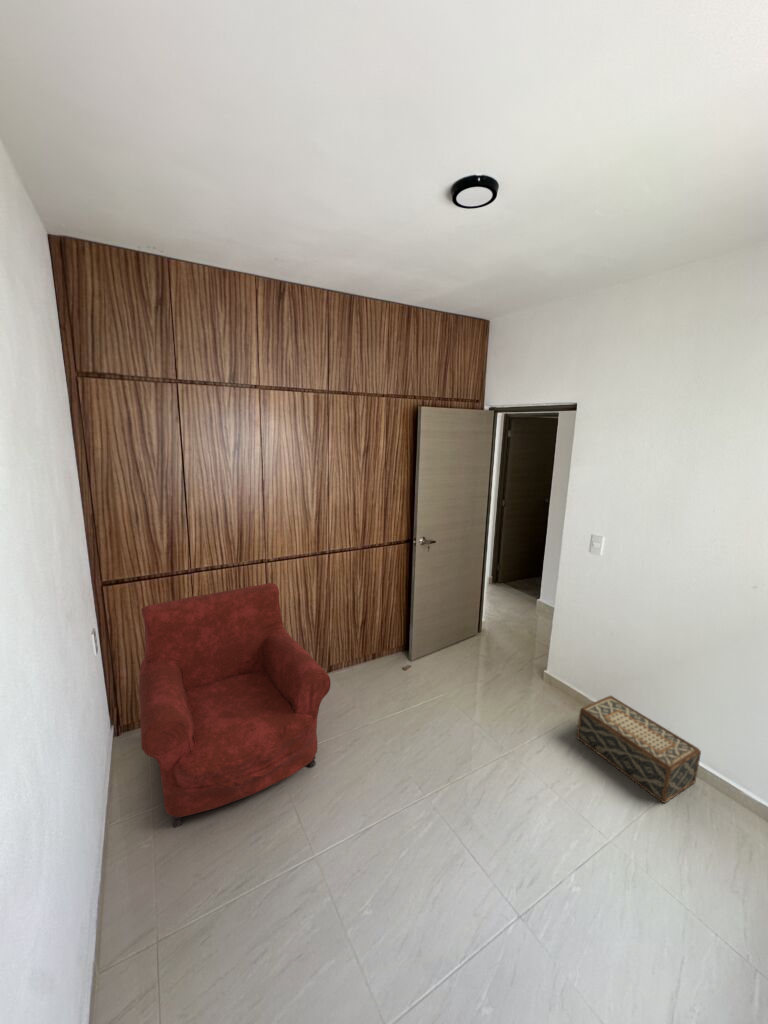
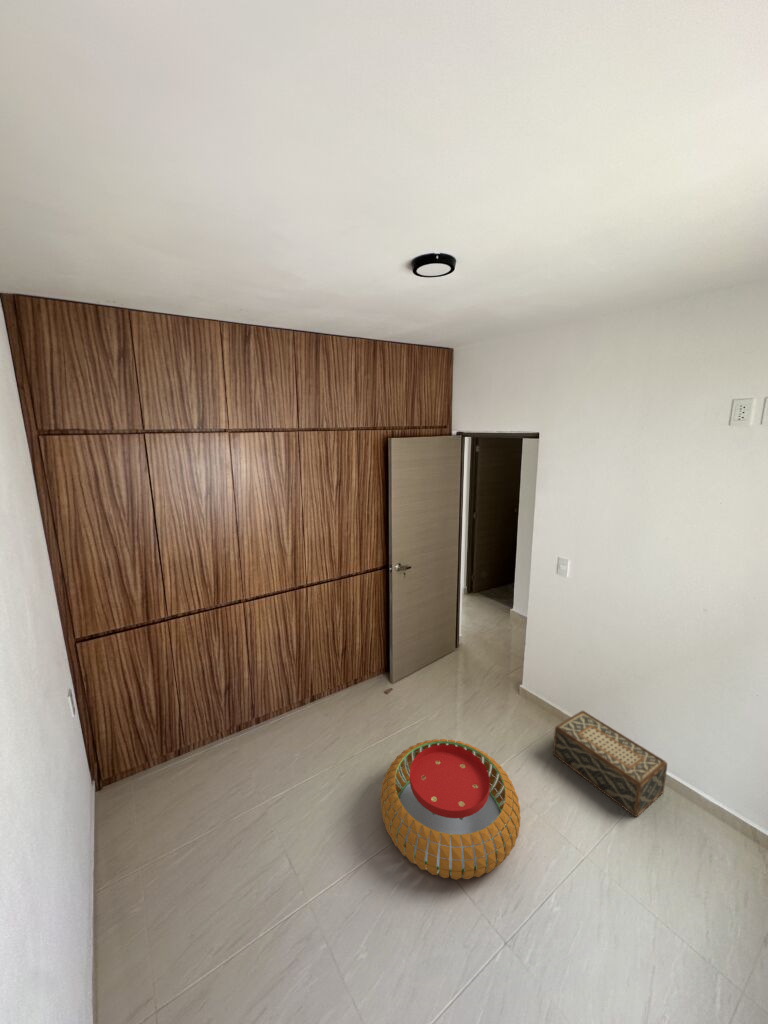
armchair: present [139,583,331,828] -> none [117,623,314,890]
pouf: none [394,710,540,844] -> present [380,739,521,880]

